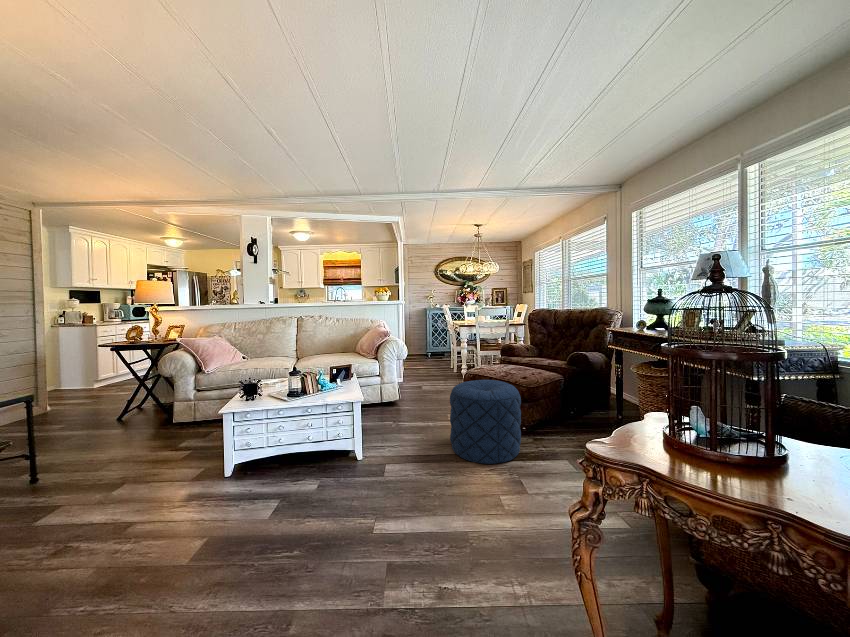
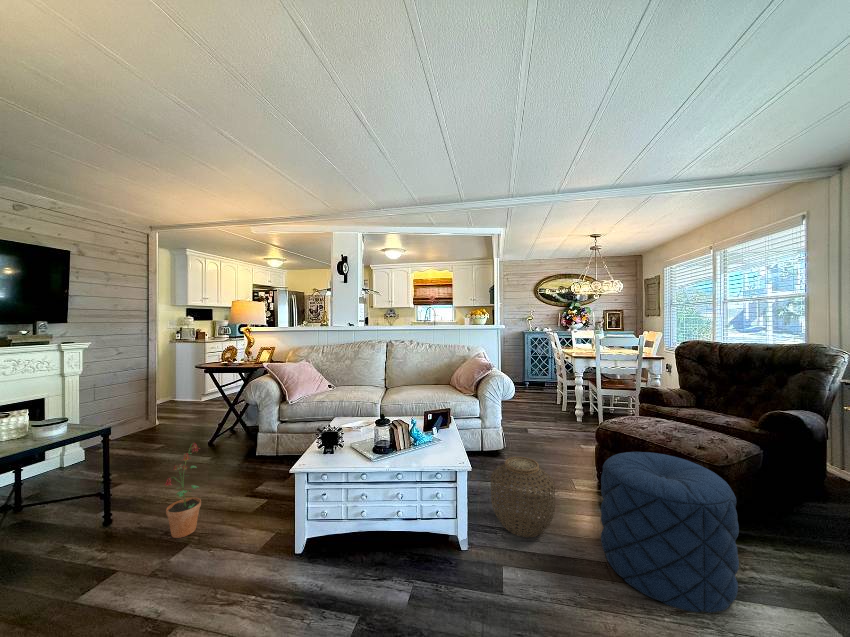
woven basket: none [380,393,424,446] -> present [491,457,555,537]
potted plant: none [93,404,131,482] -> present [165,443,201,538]

